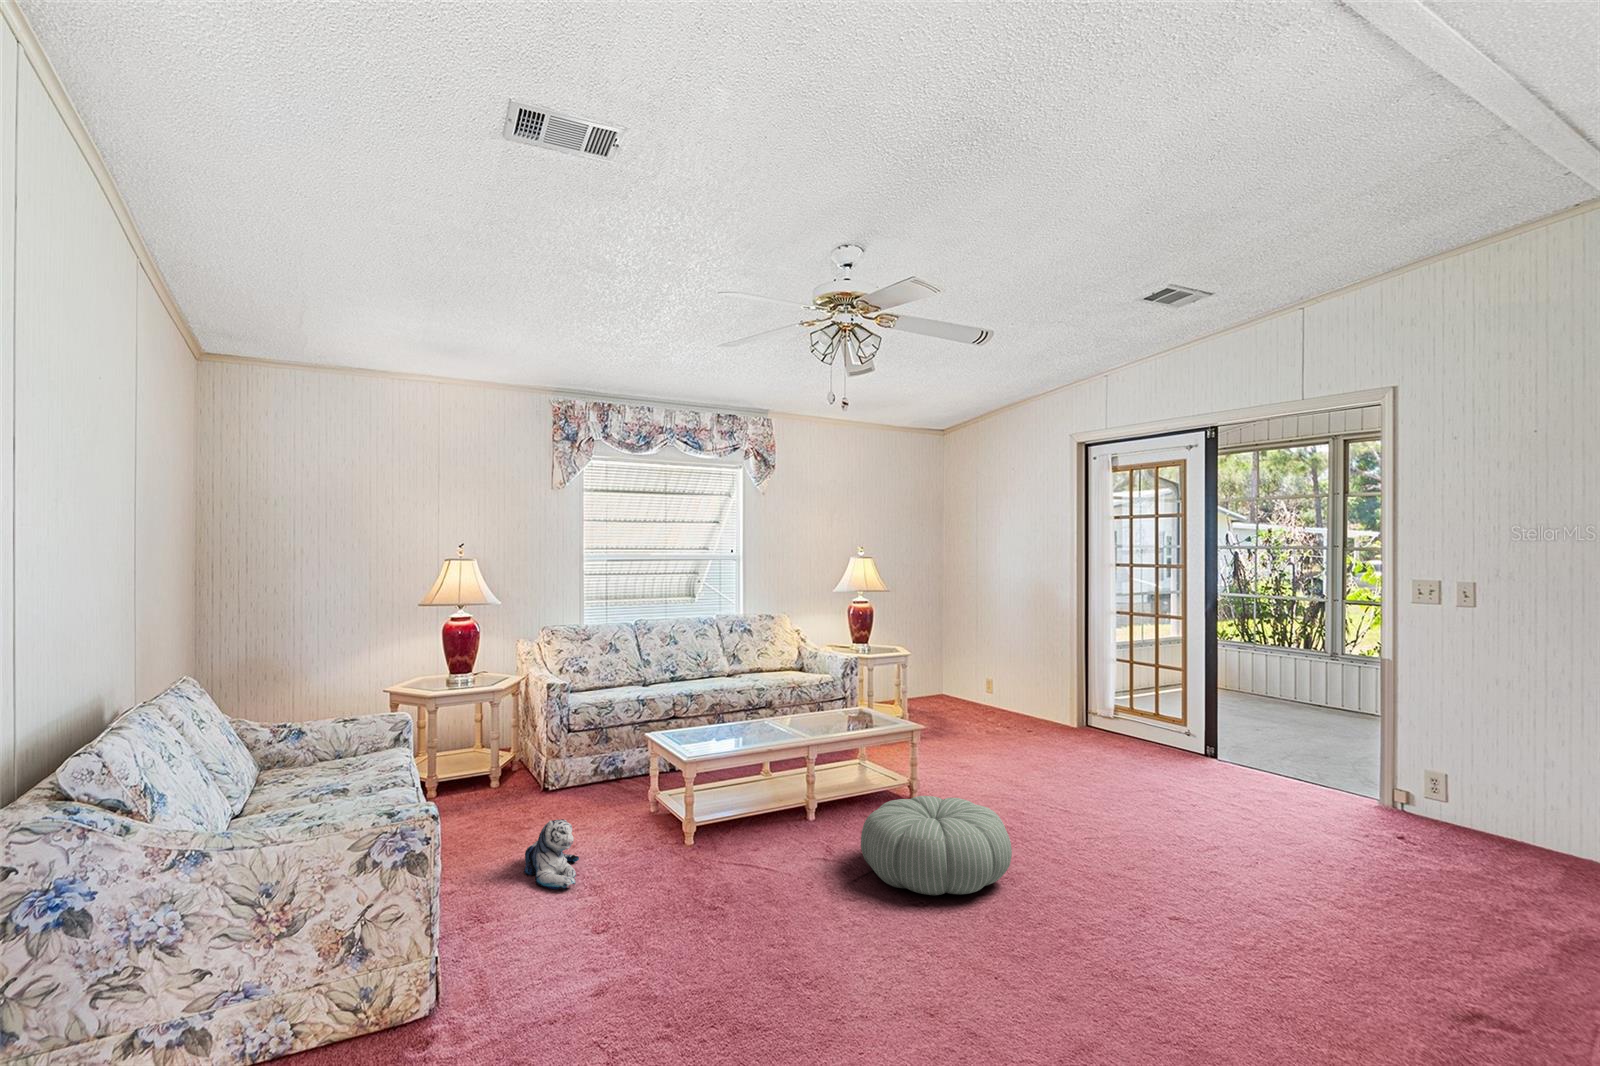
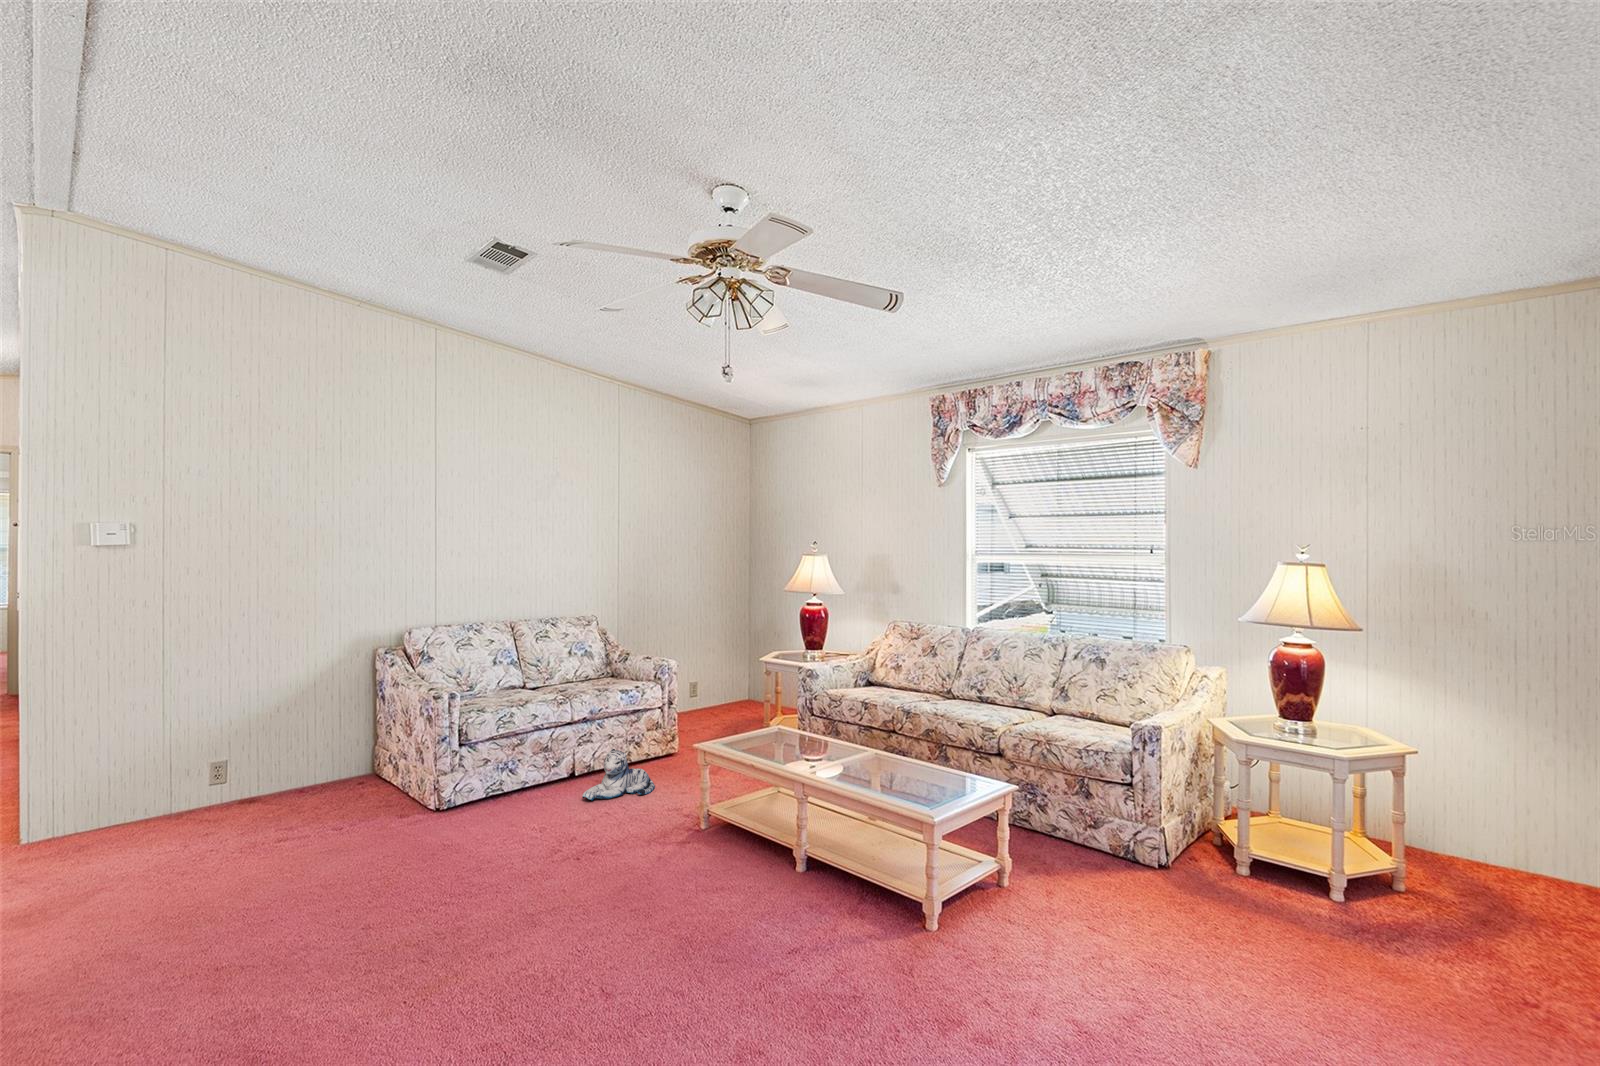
pouf: present [861,796,1012,895] -> none [536,842,732,985]

